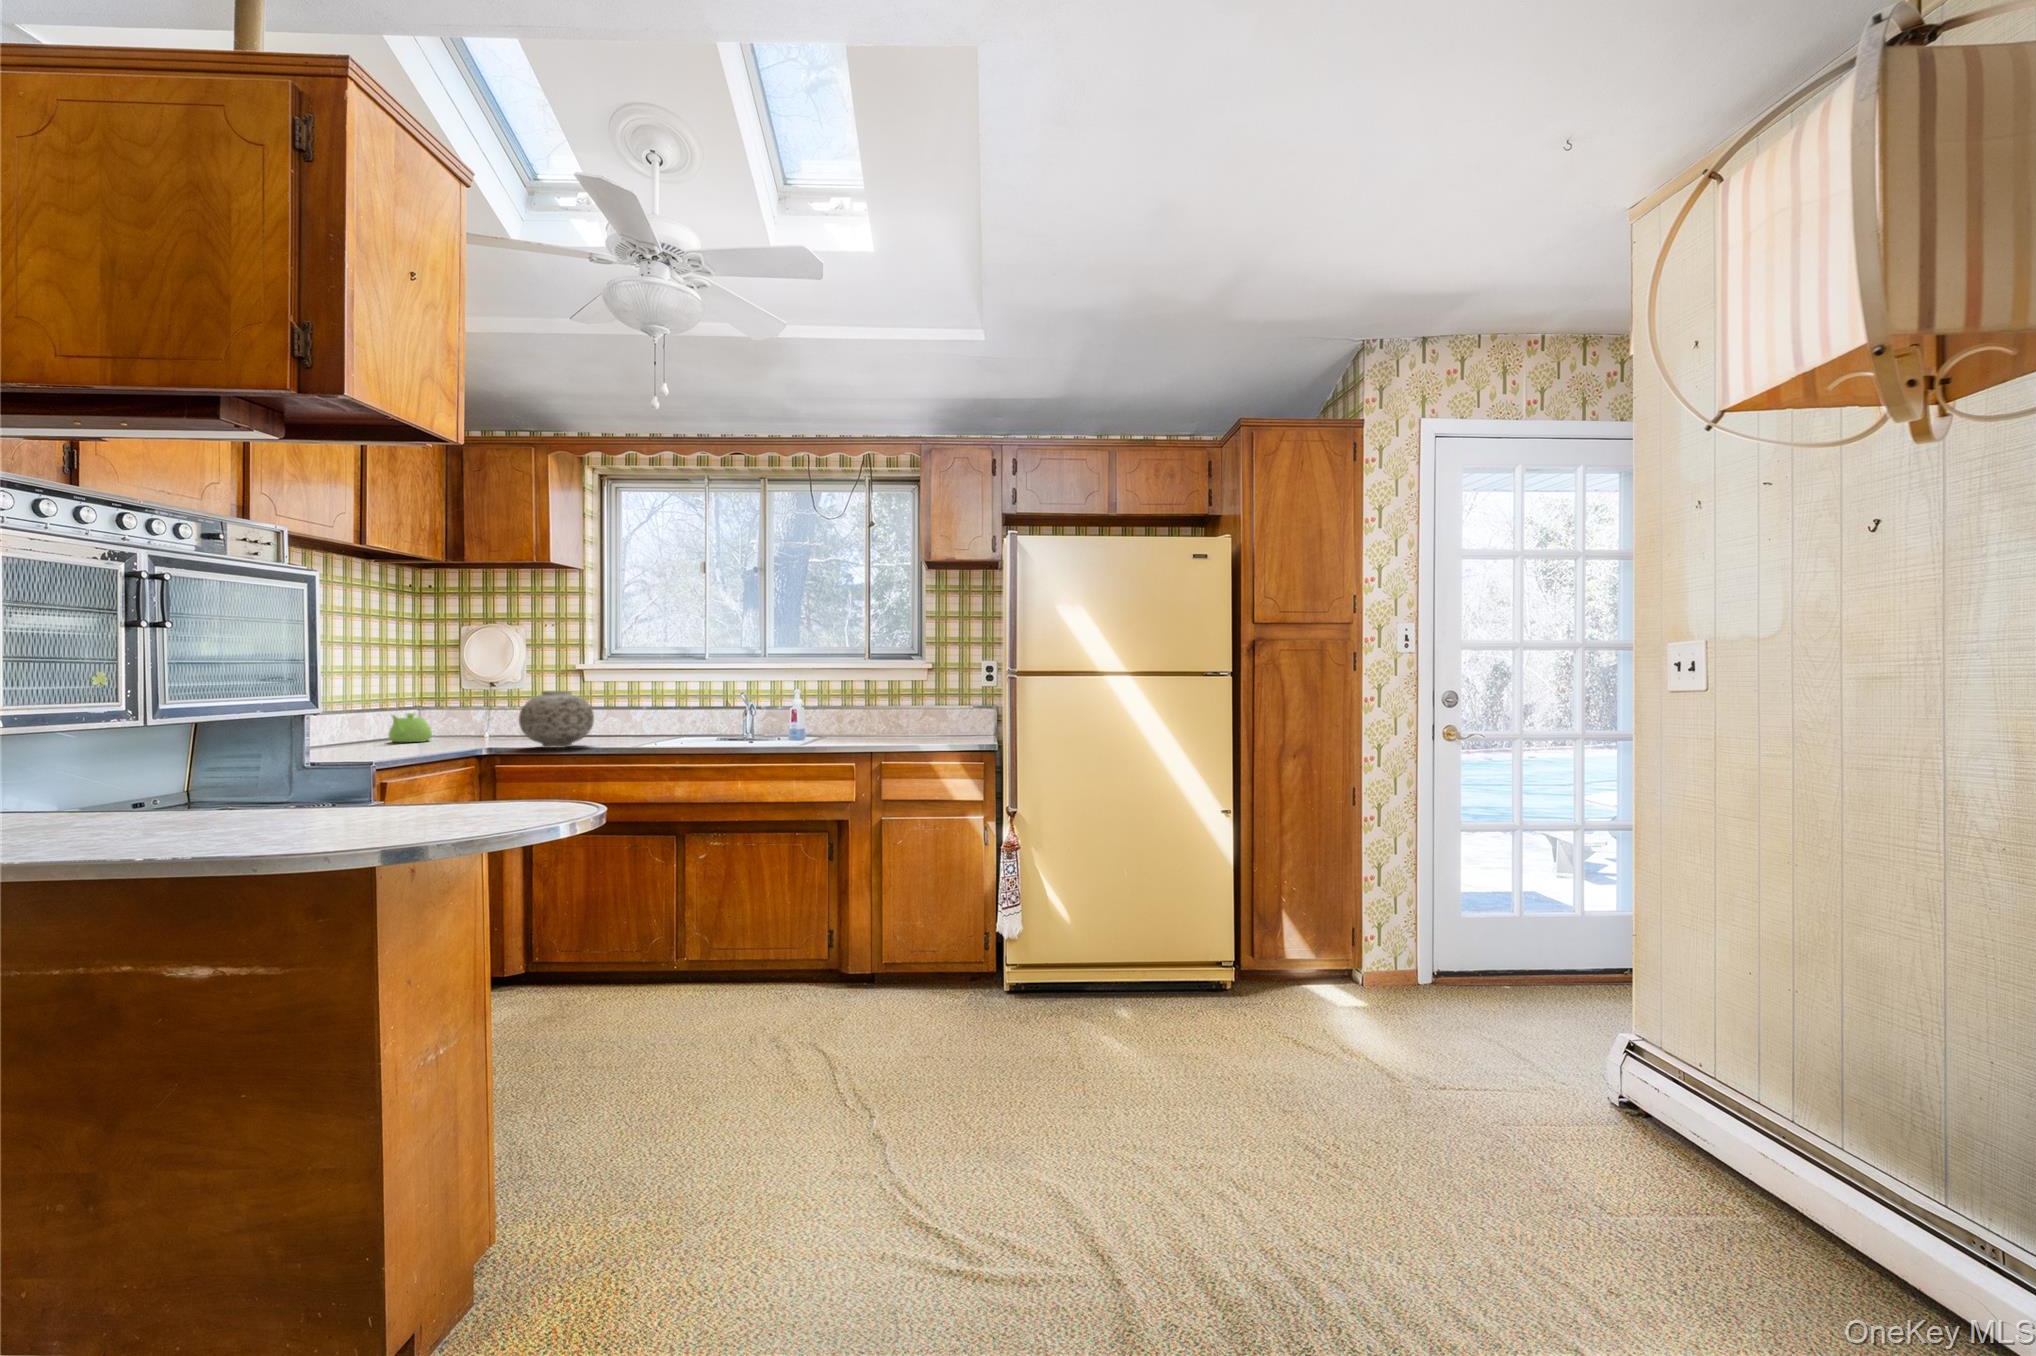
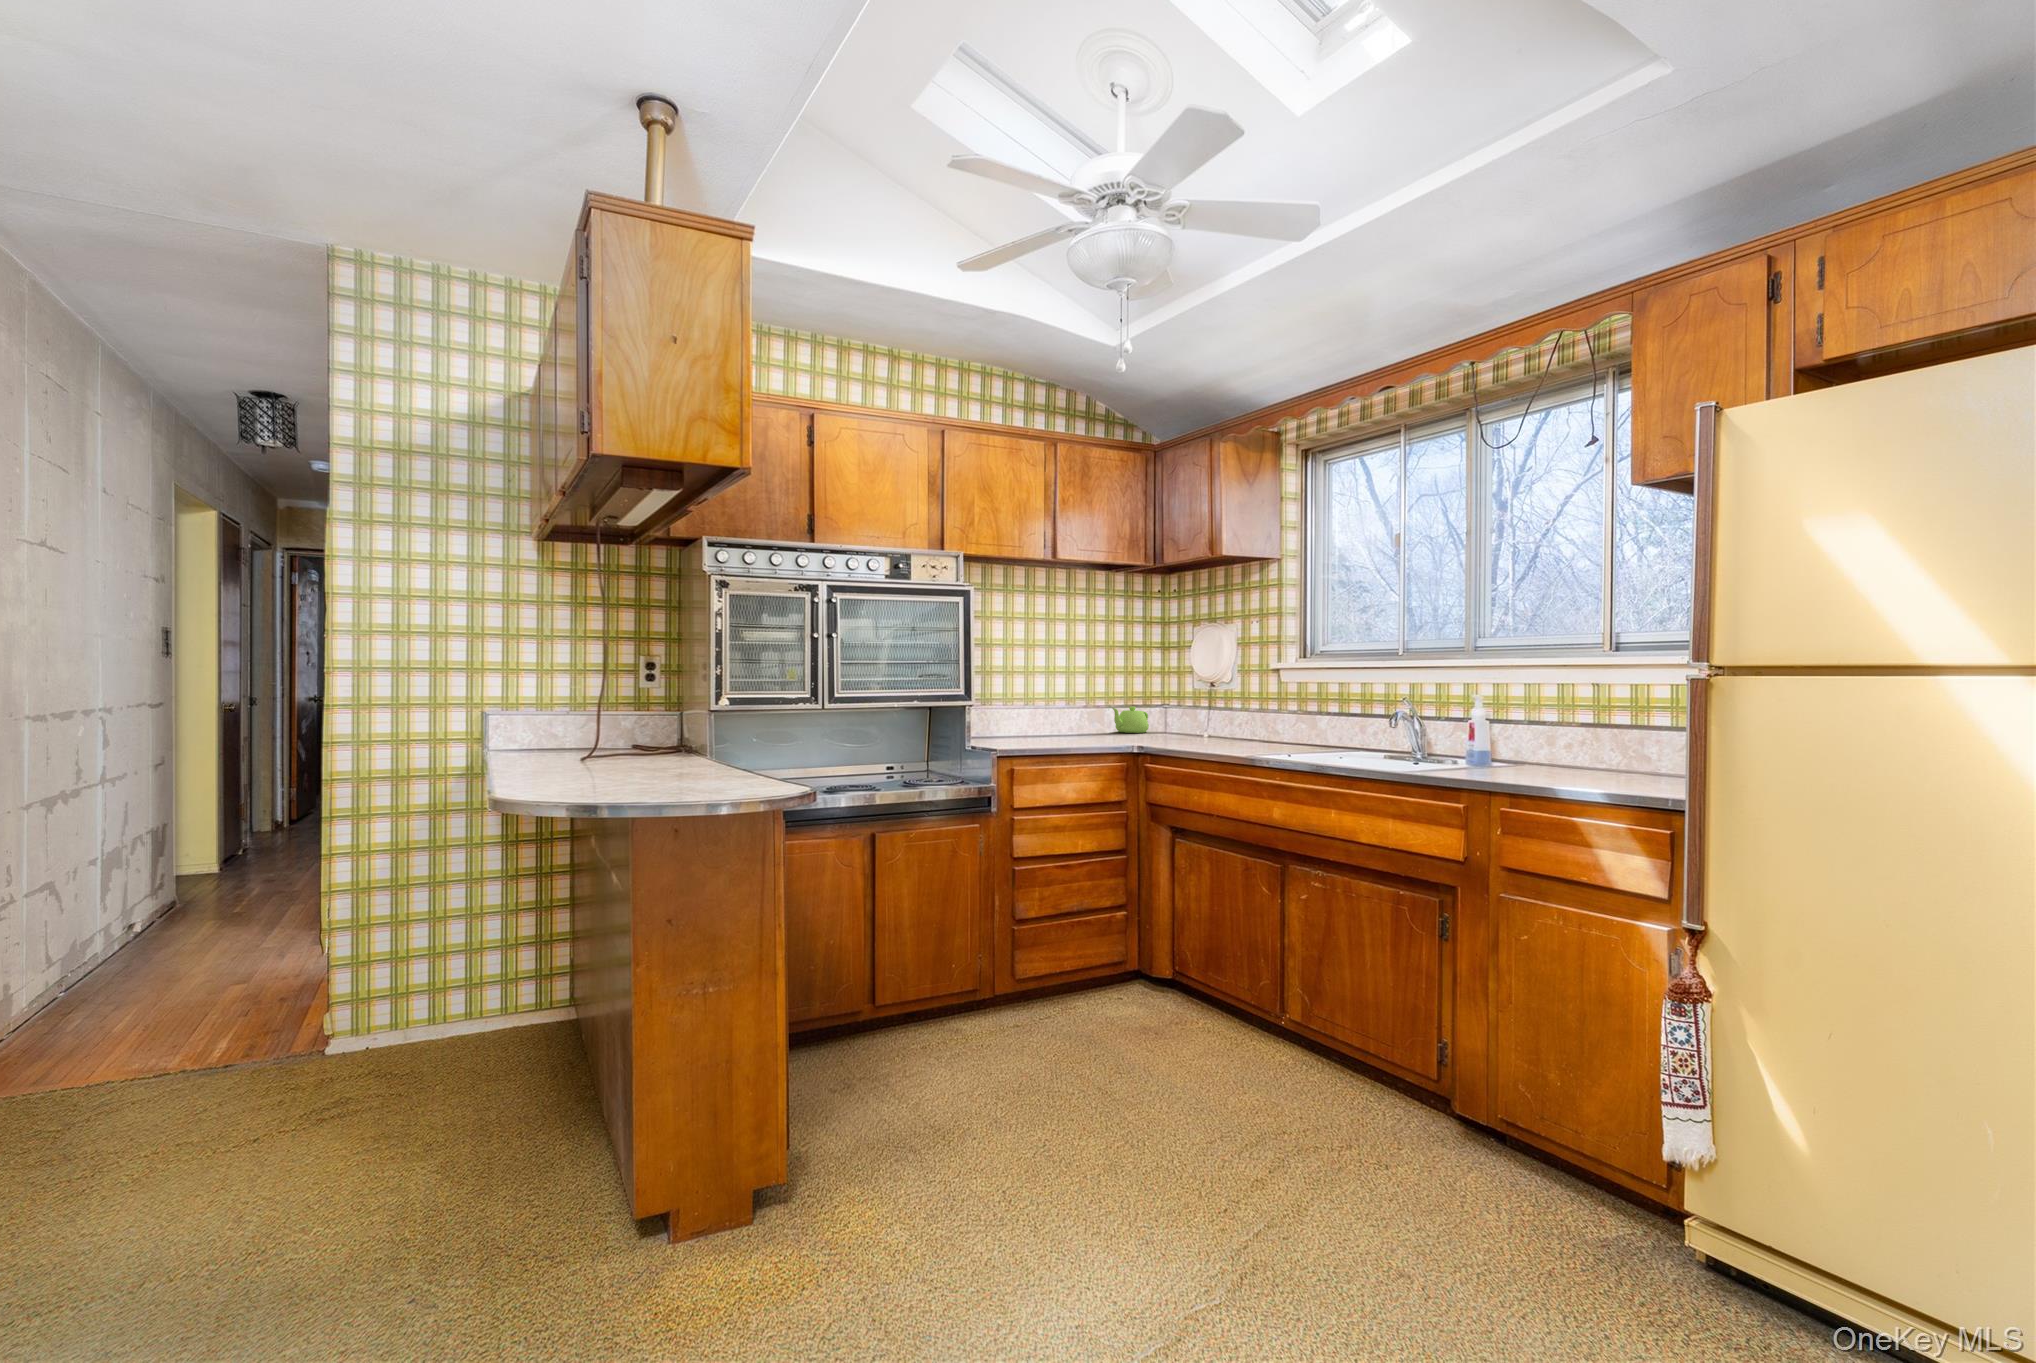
vase: present [519,691,594,748] -> none [1160,691,1228,749]

